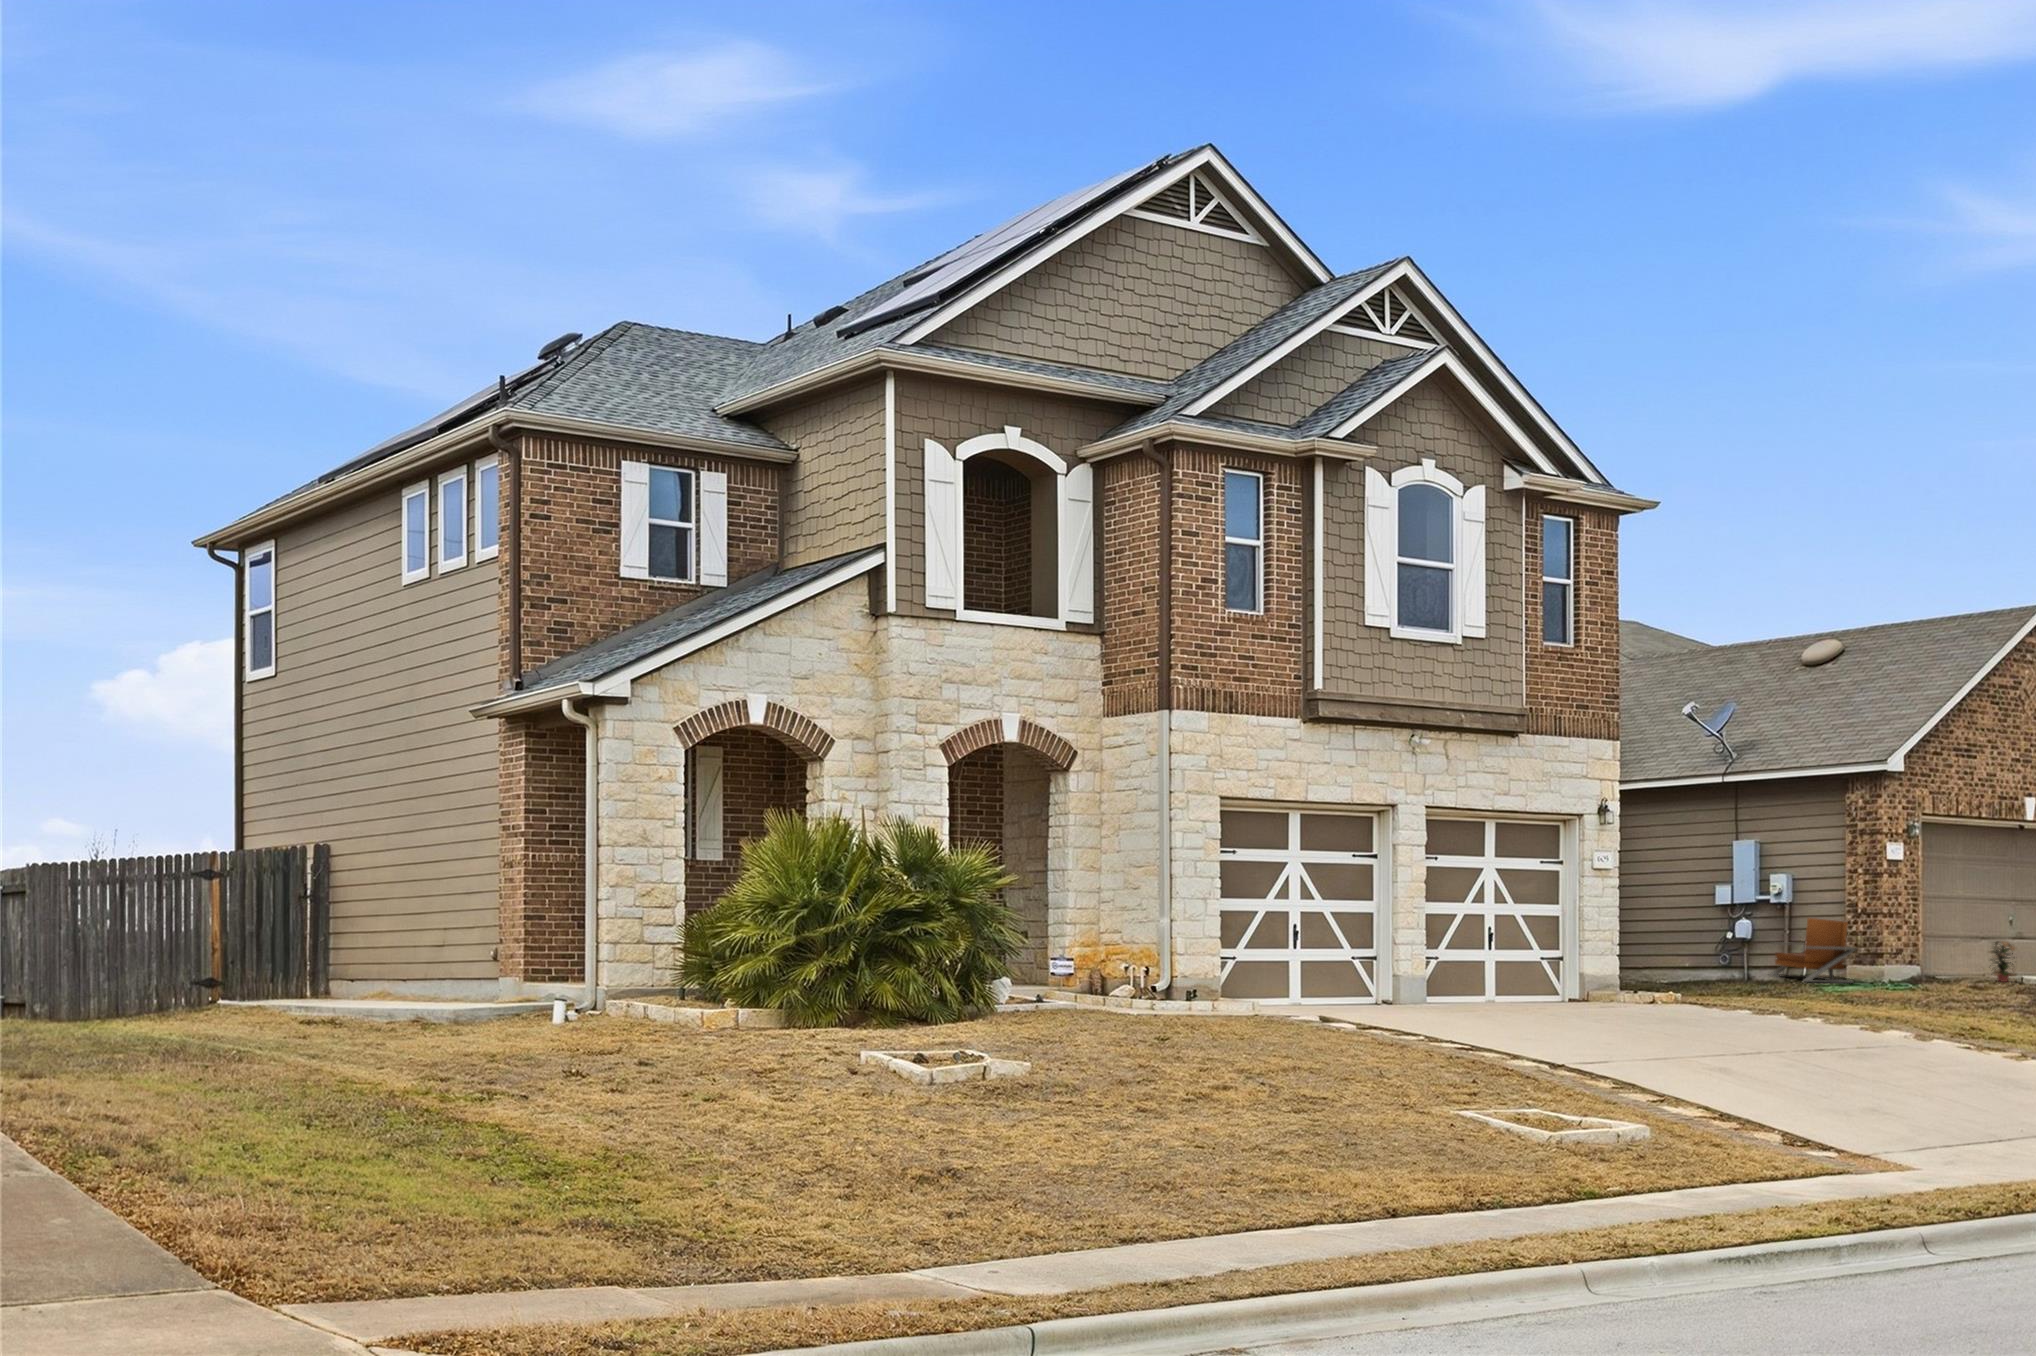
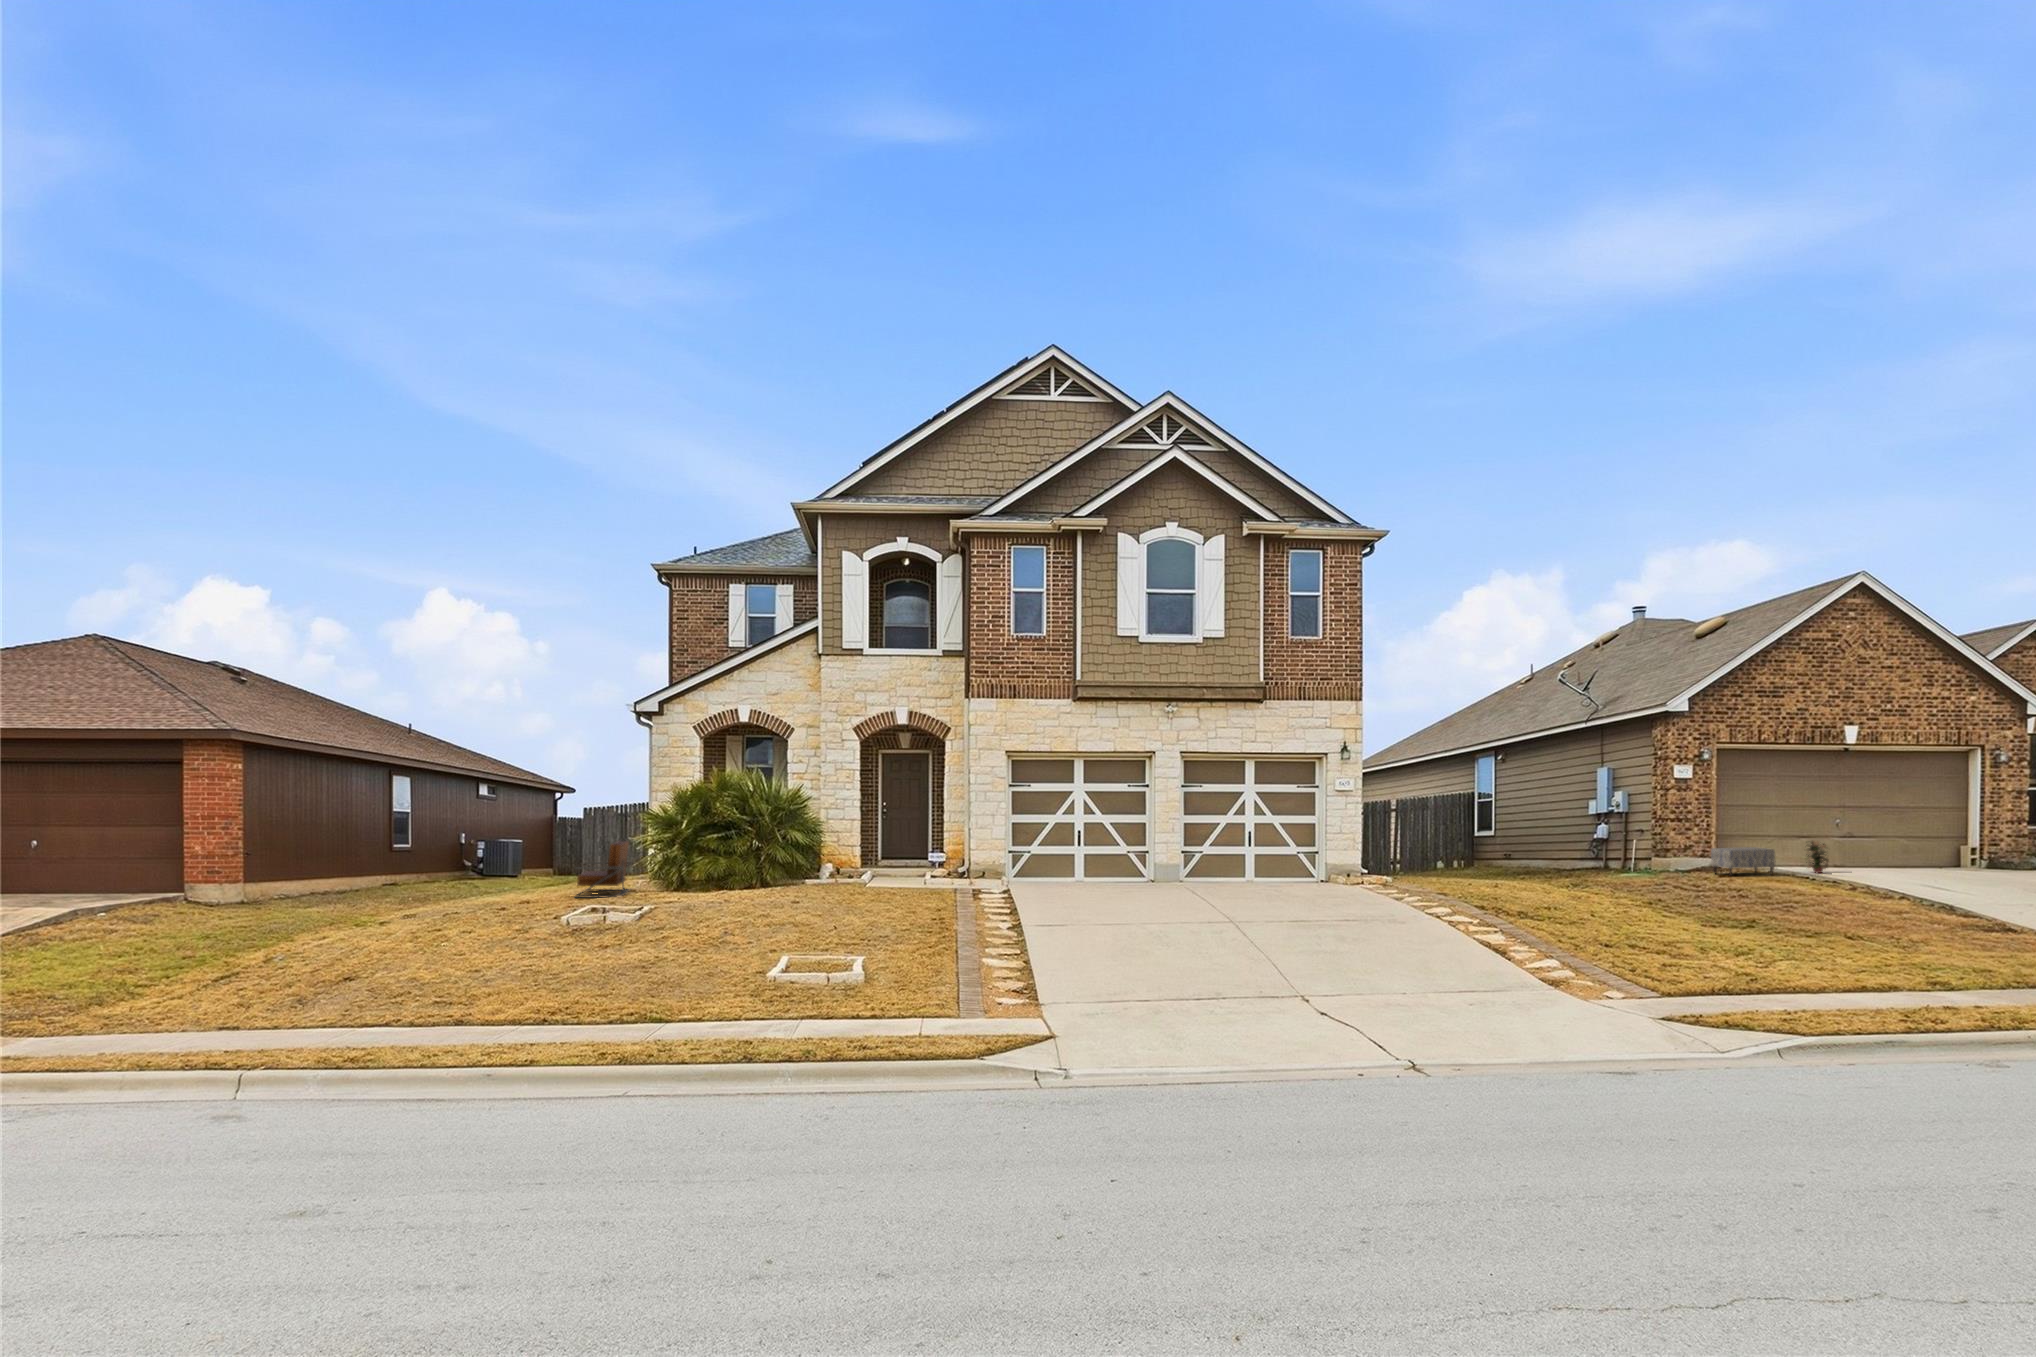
lounge chair: present [1770,918,1855,983] -> present [575,841,632,898]
bench: none [1917,949,1979,986] -> present [1711,847,1776,876]

